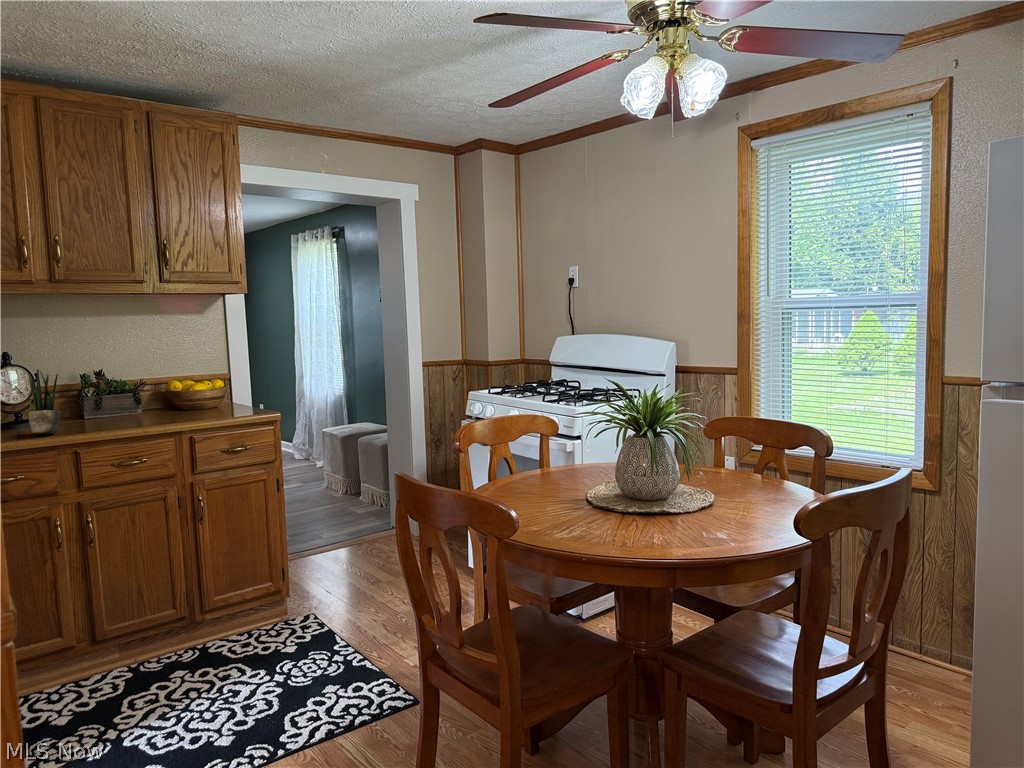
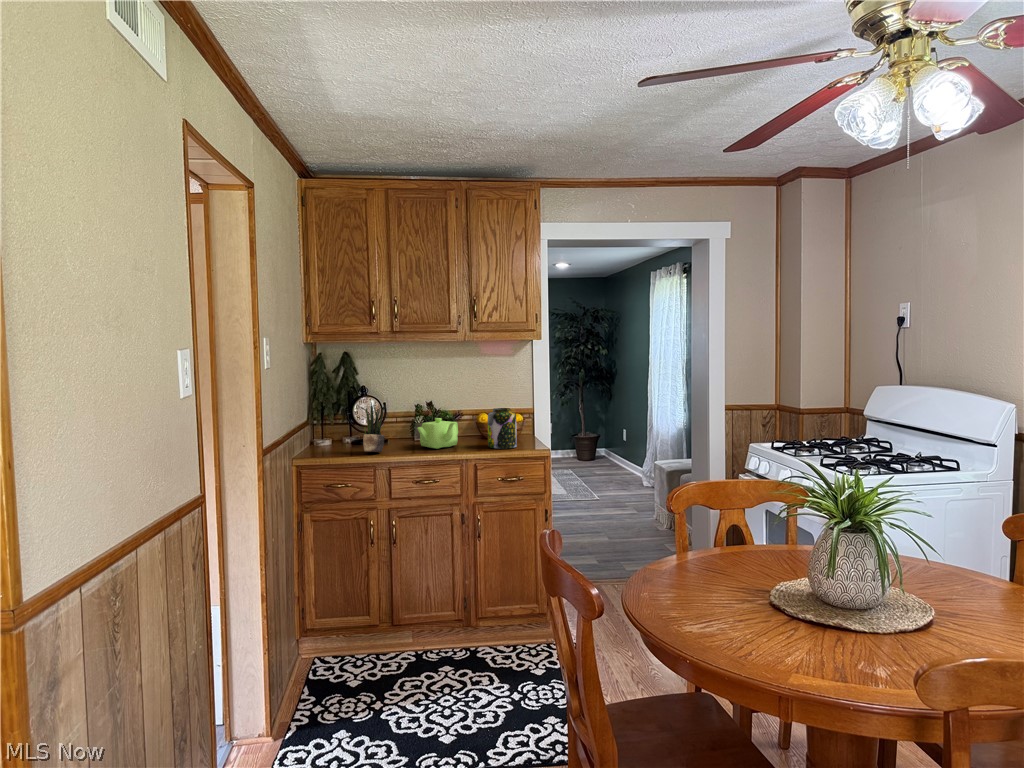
jar: none [194,371,232,417] -> present [488,408,517,449]
teapot: none [104,386,157,423] -> present [417,418,458,449]

